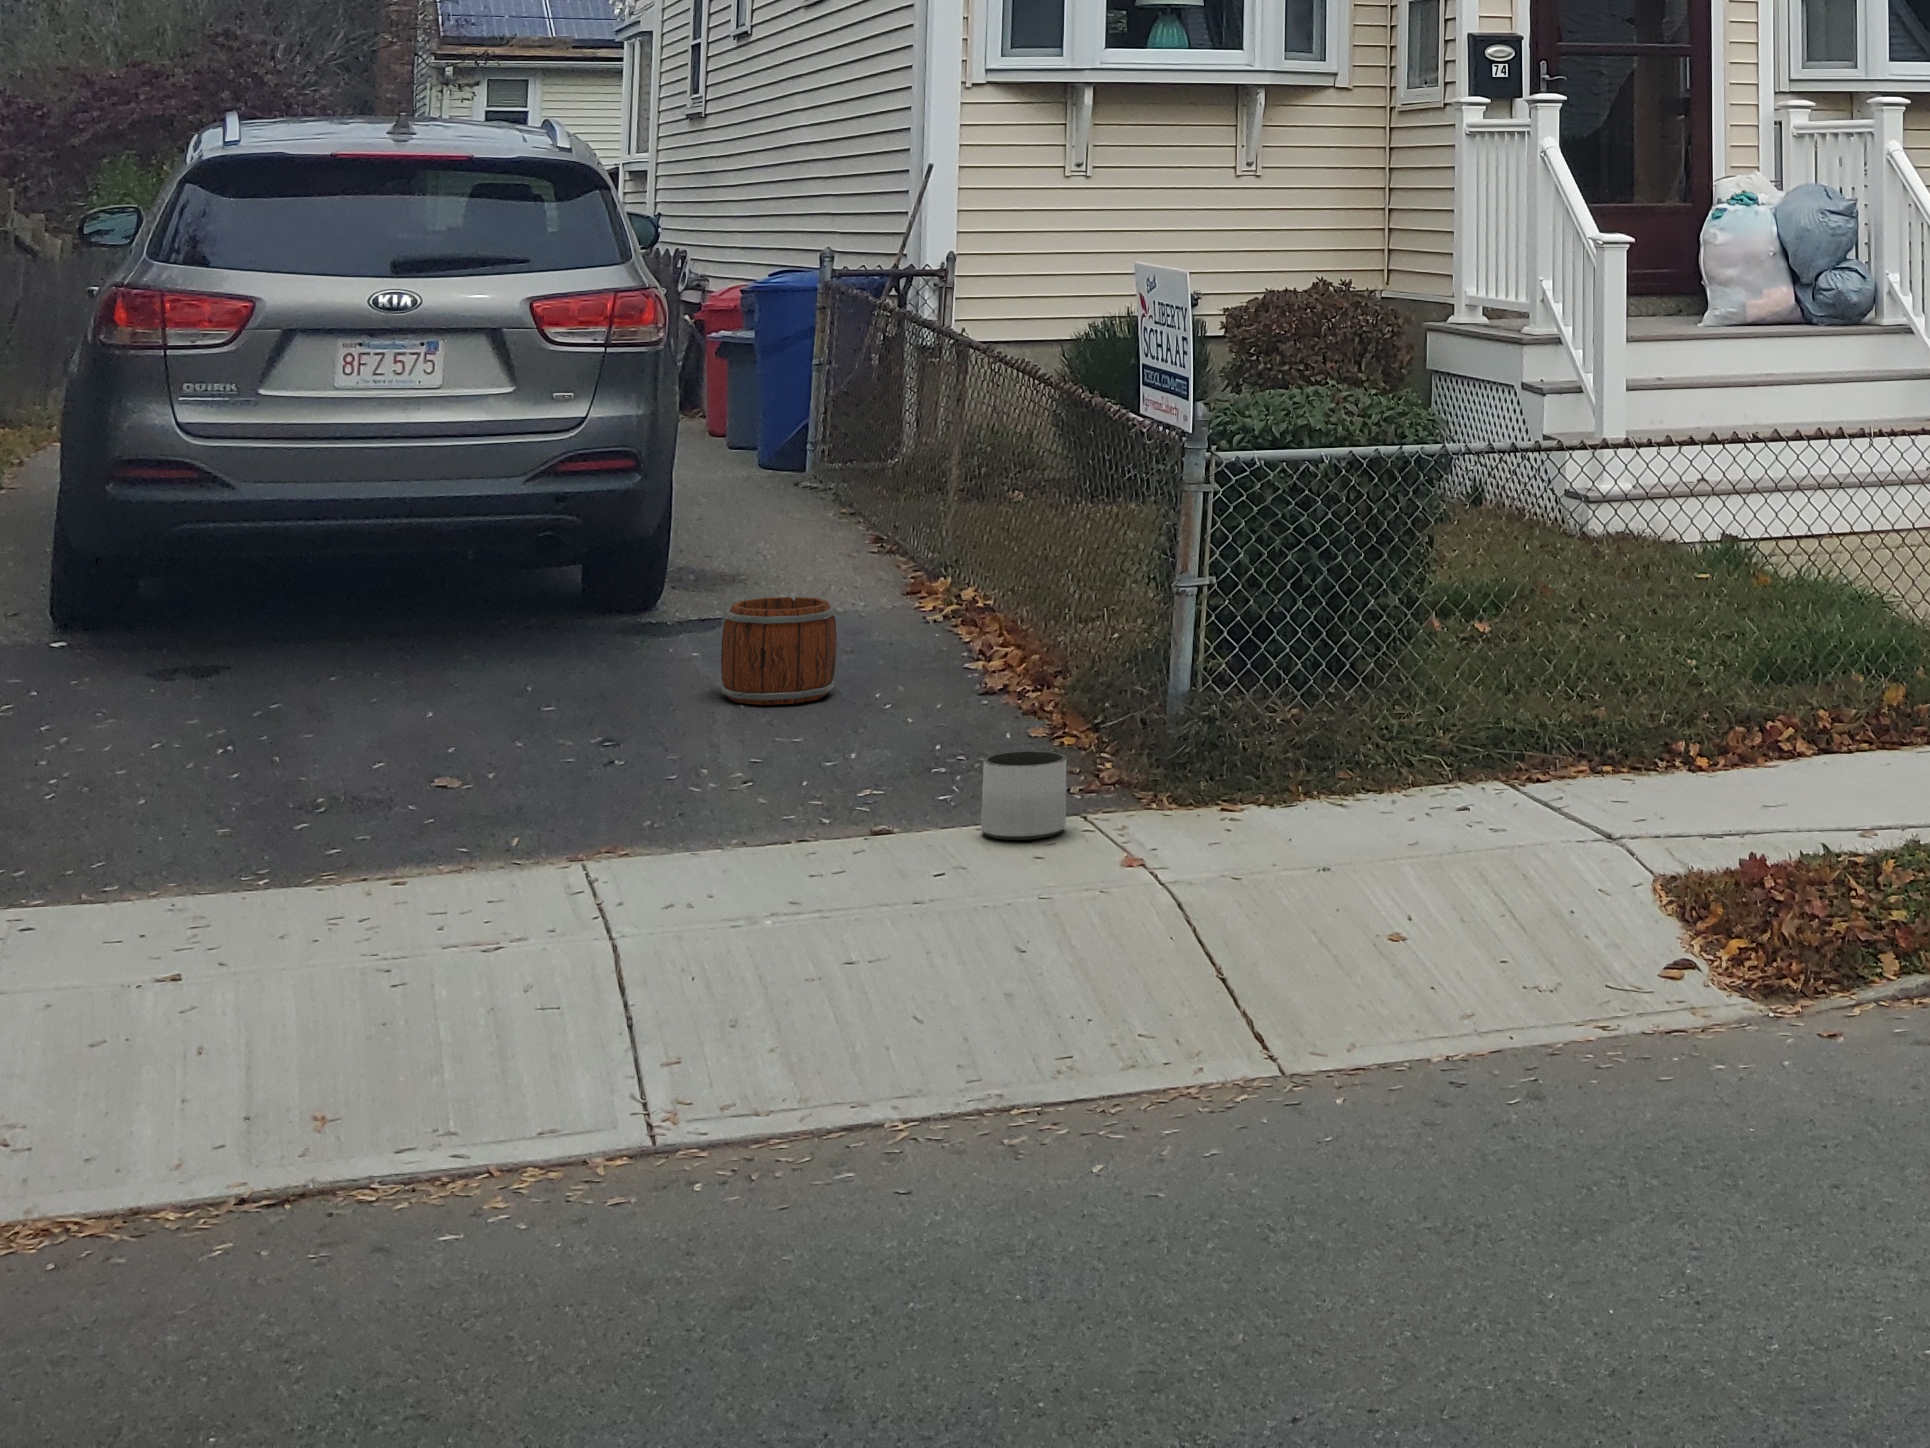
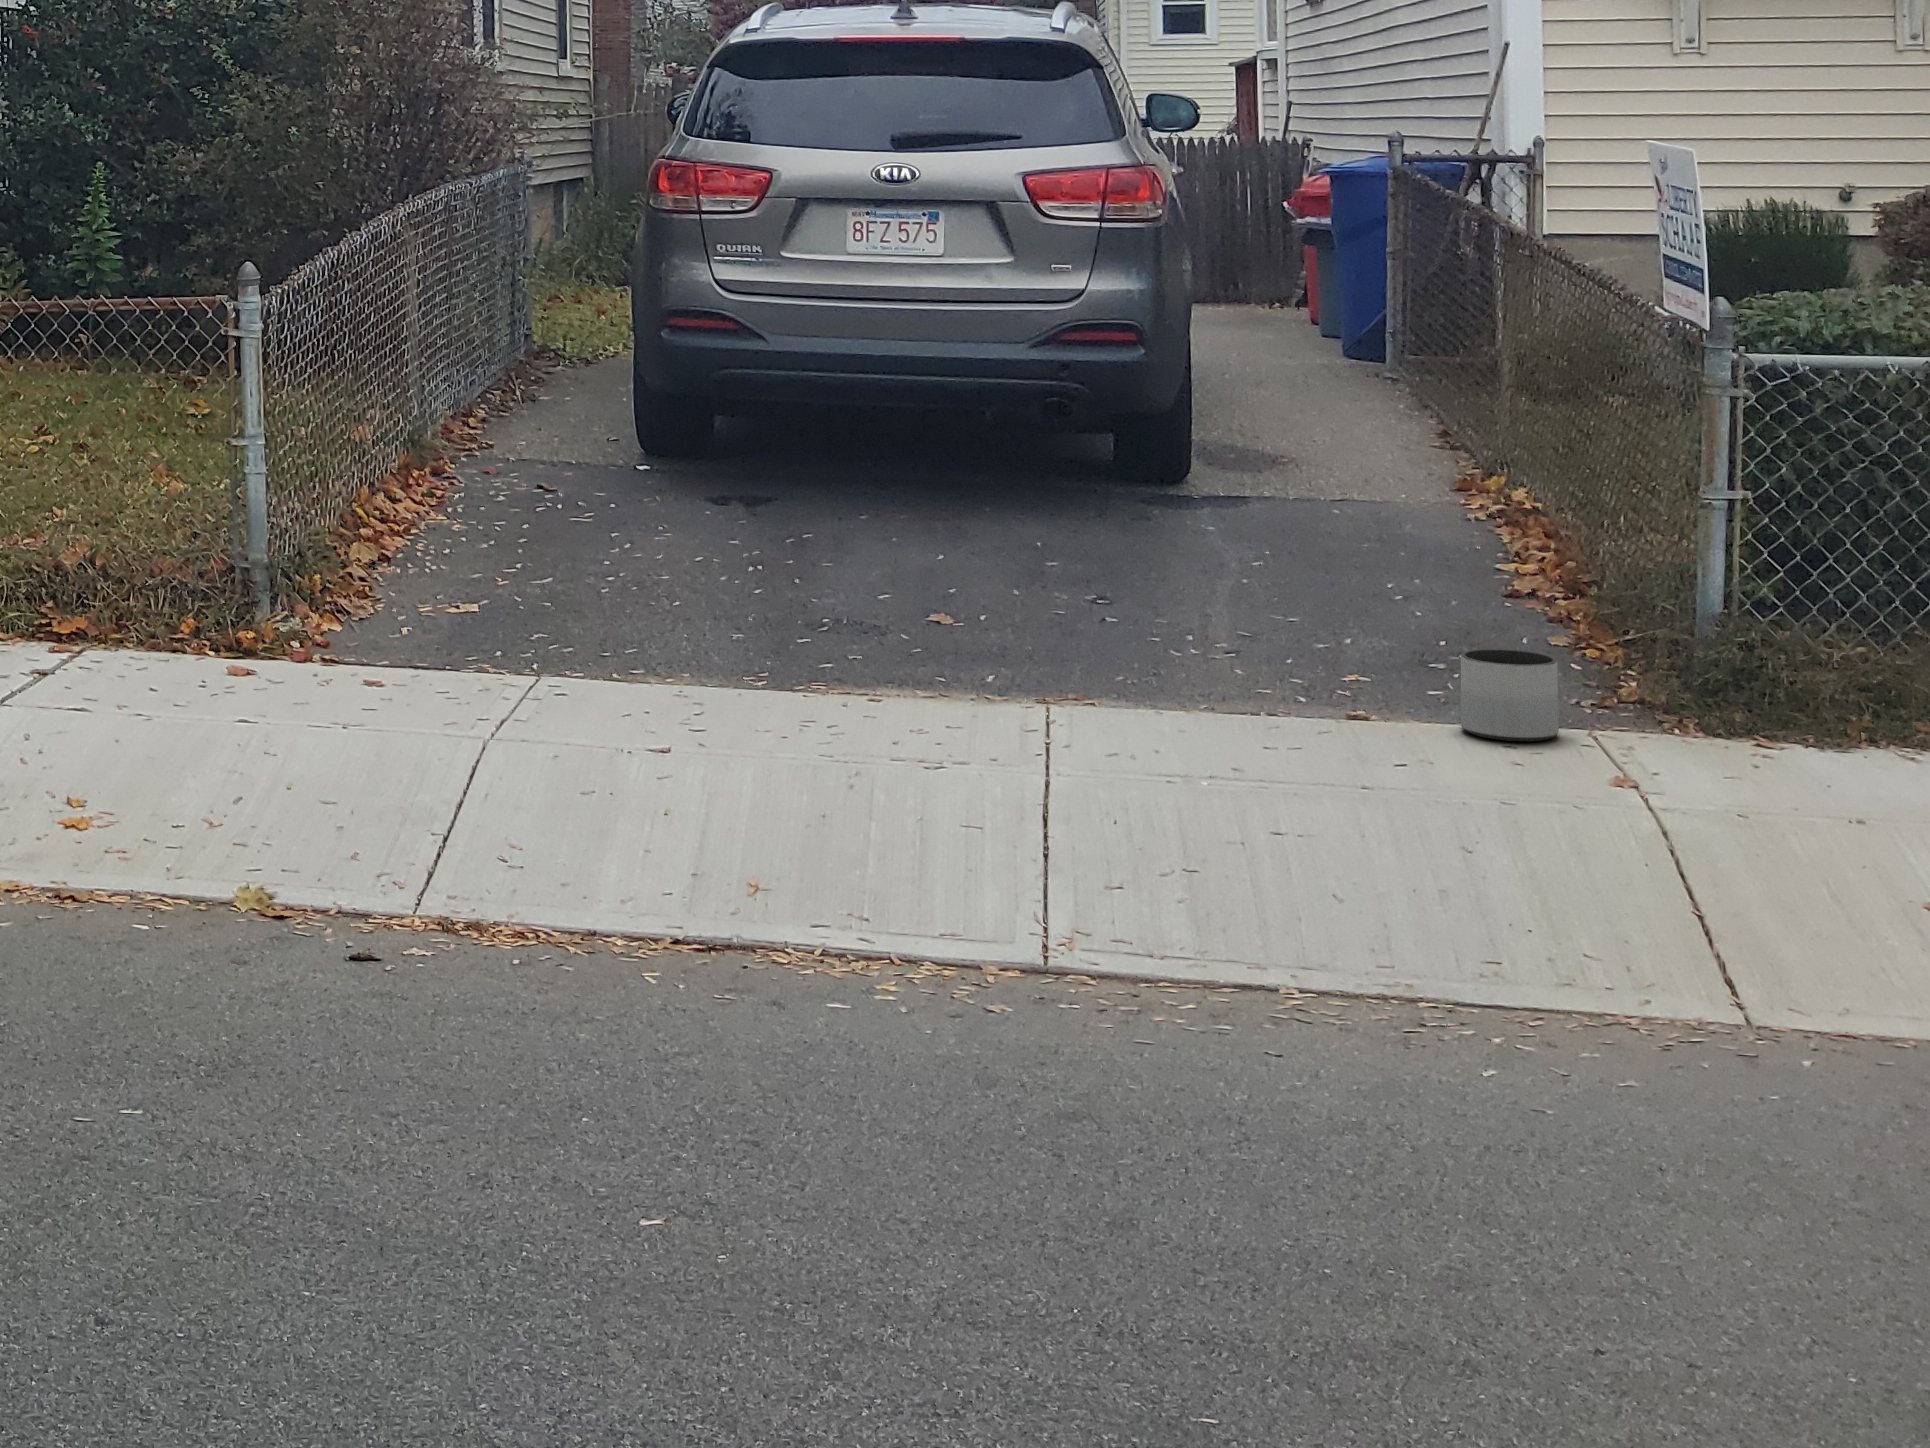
bucket: present [721,597,837,705] -> none [1217,476,1339,582]

